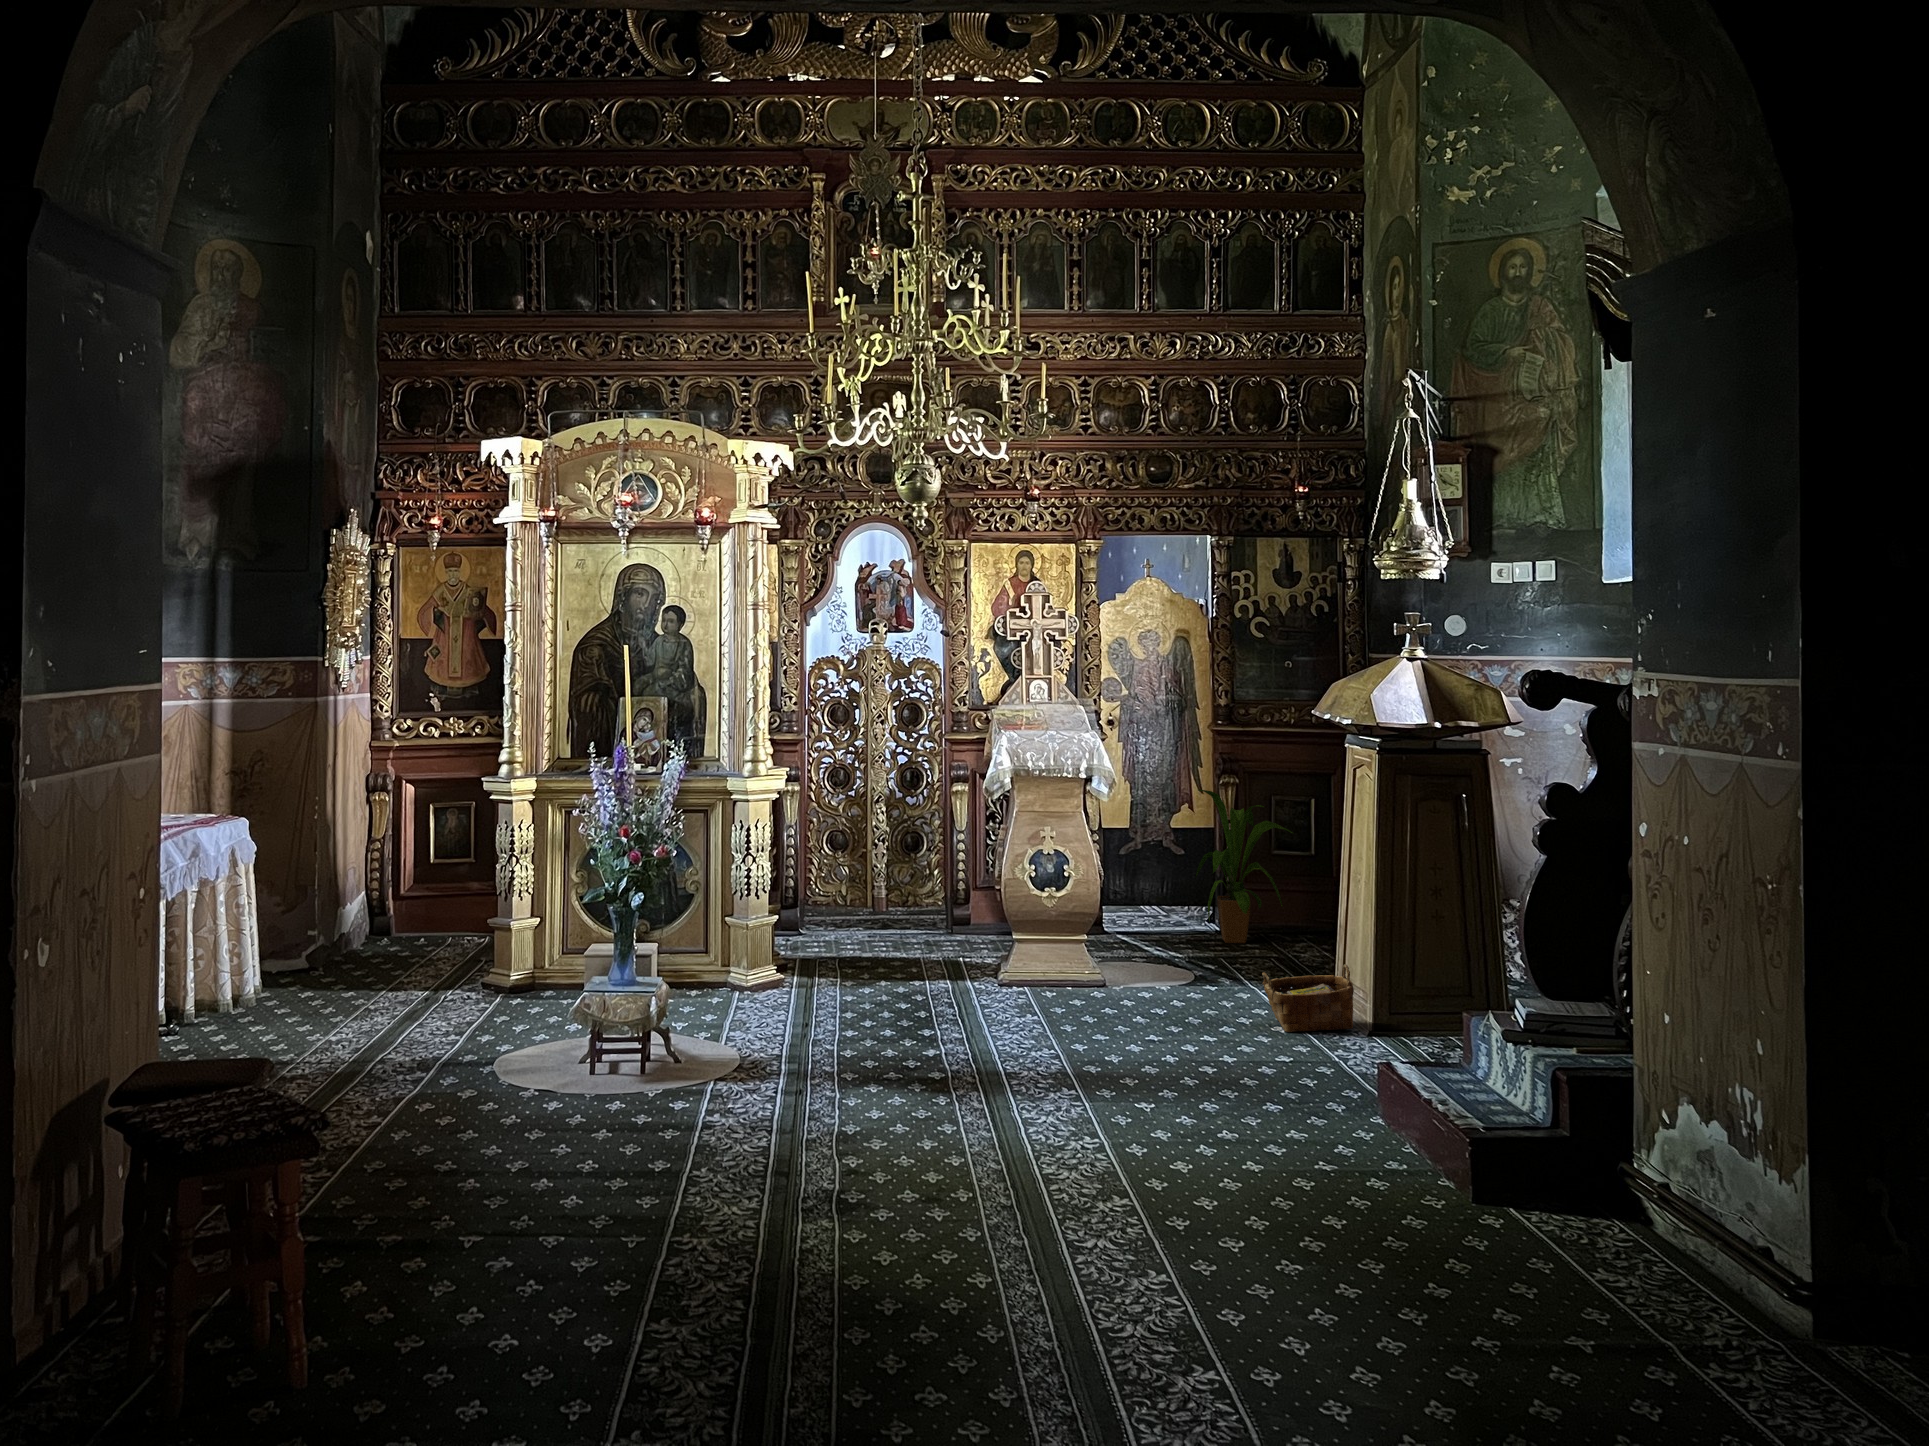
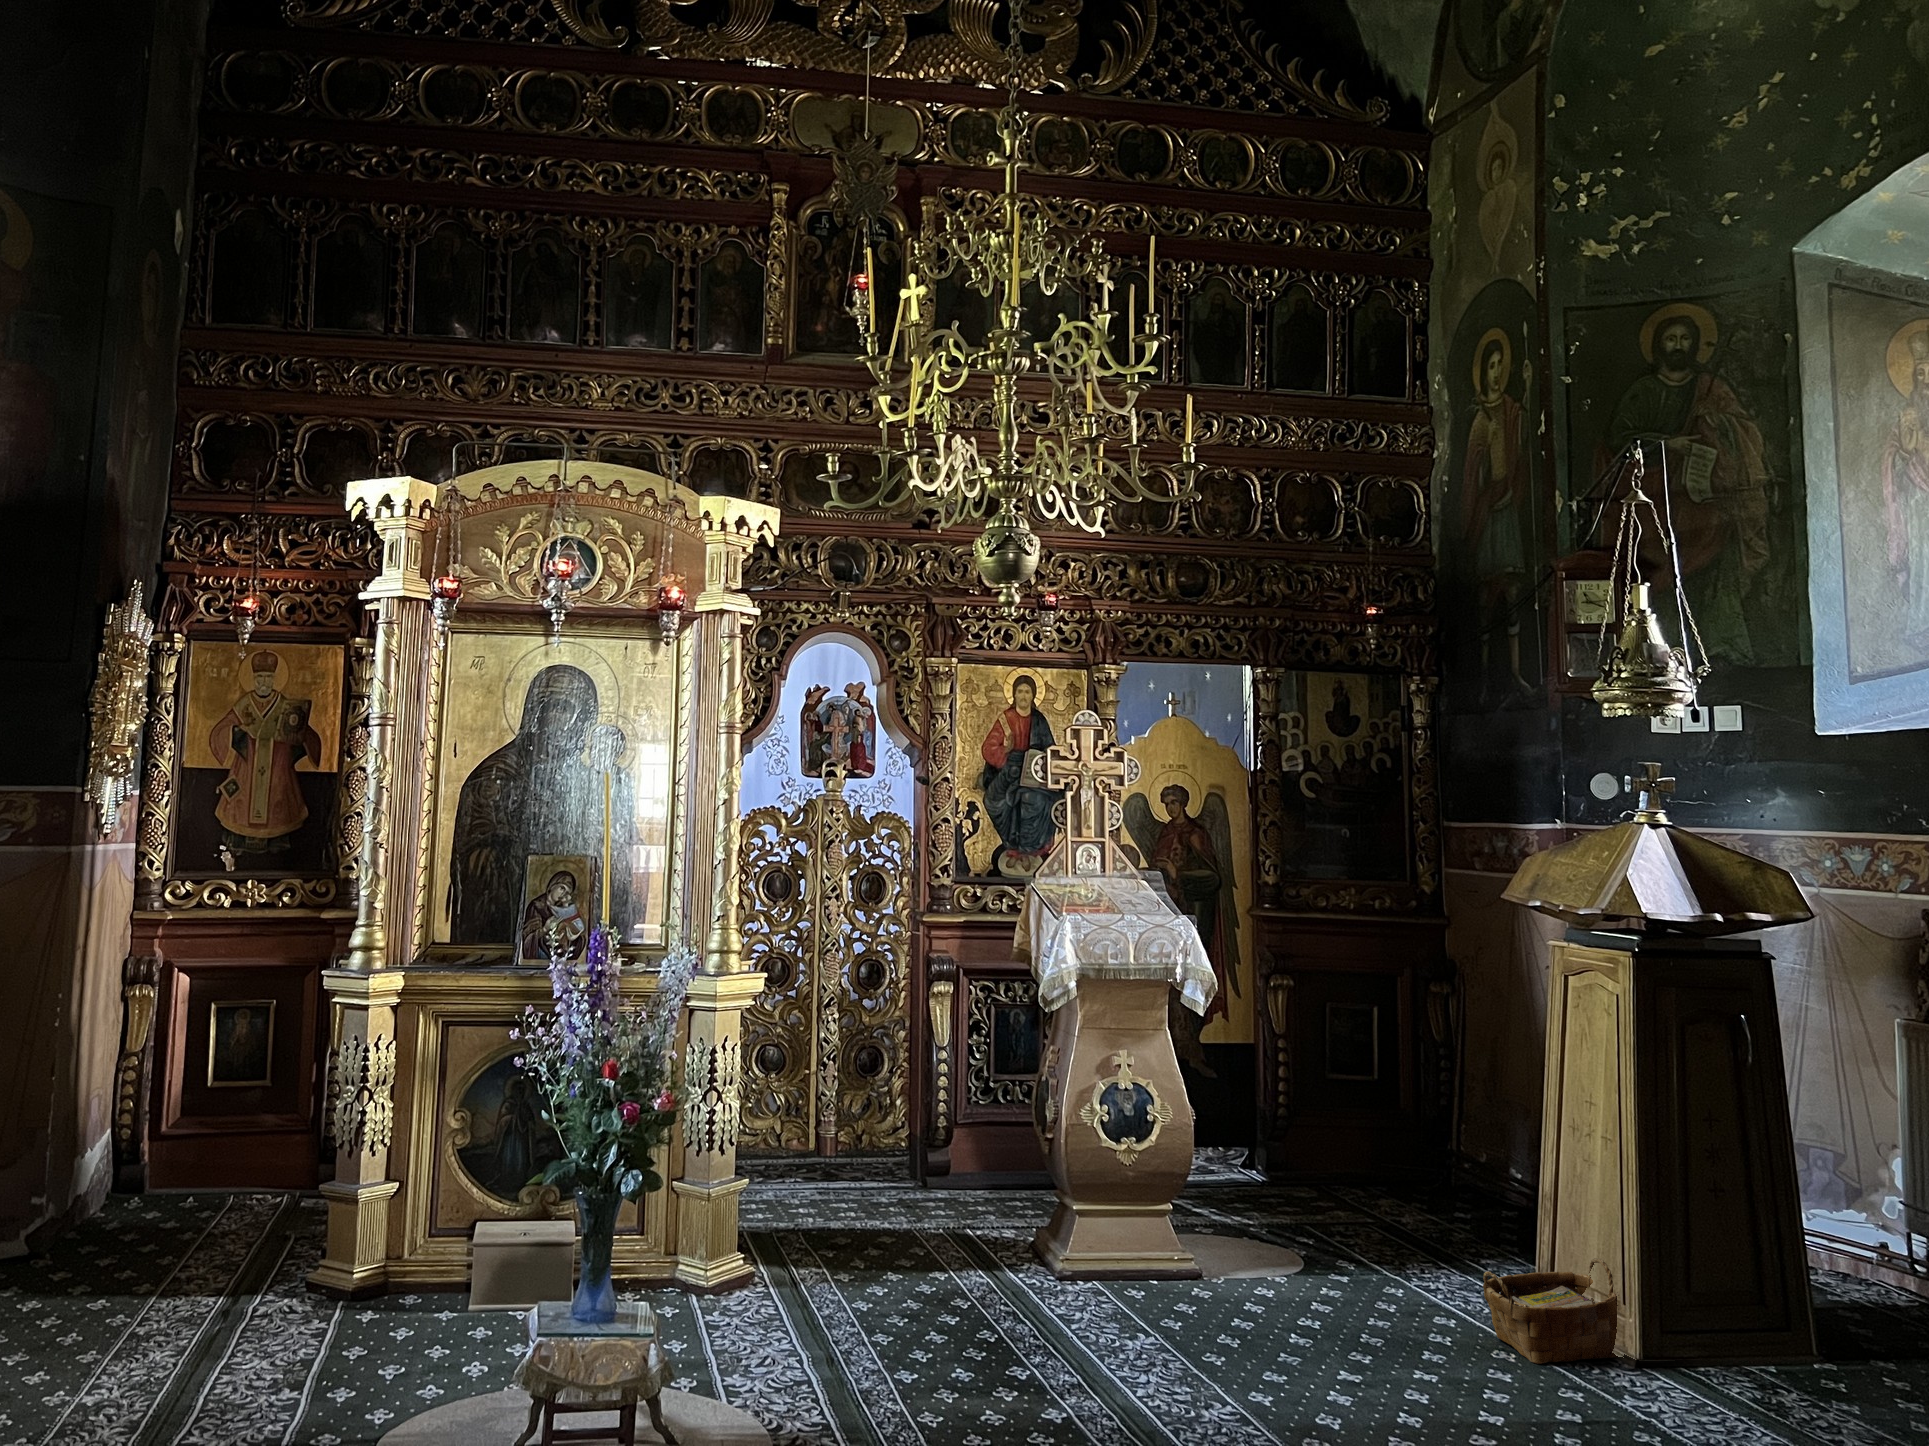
house plant: present [1195,790,1293,944] -> none [1240,991,1369,1197]

